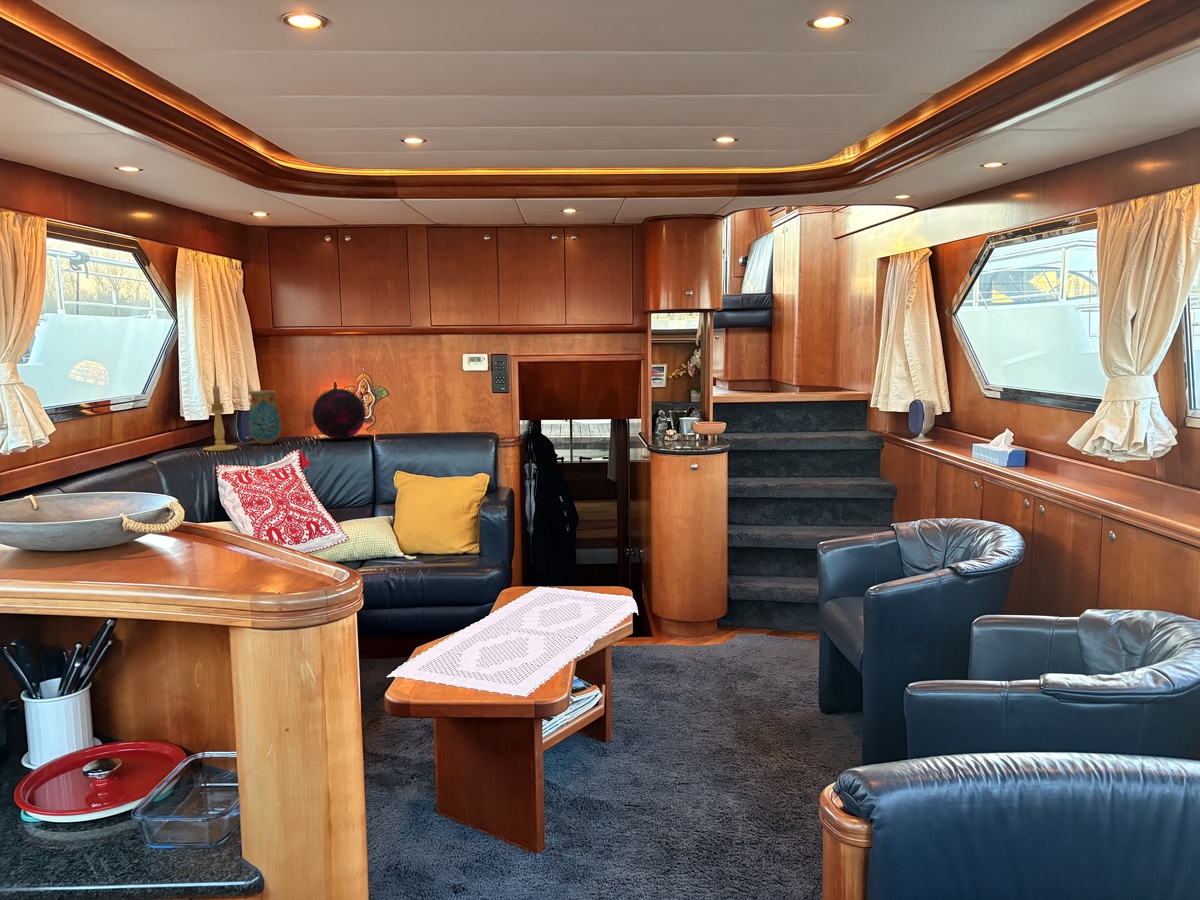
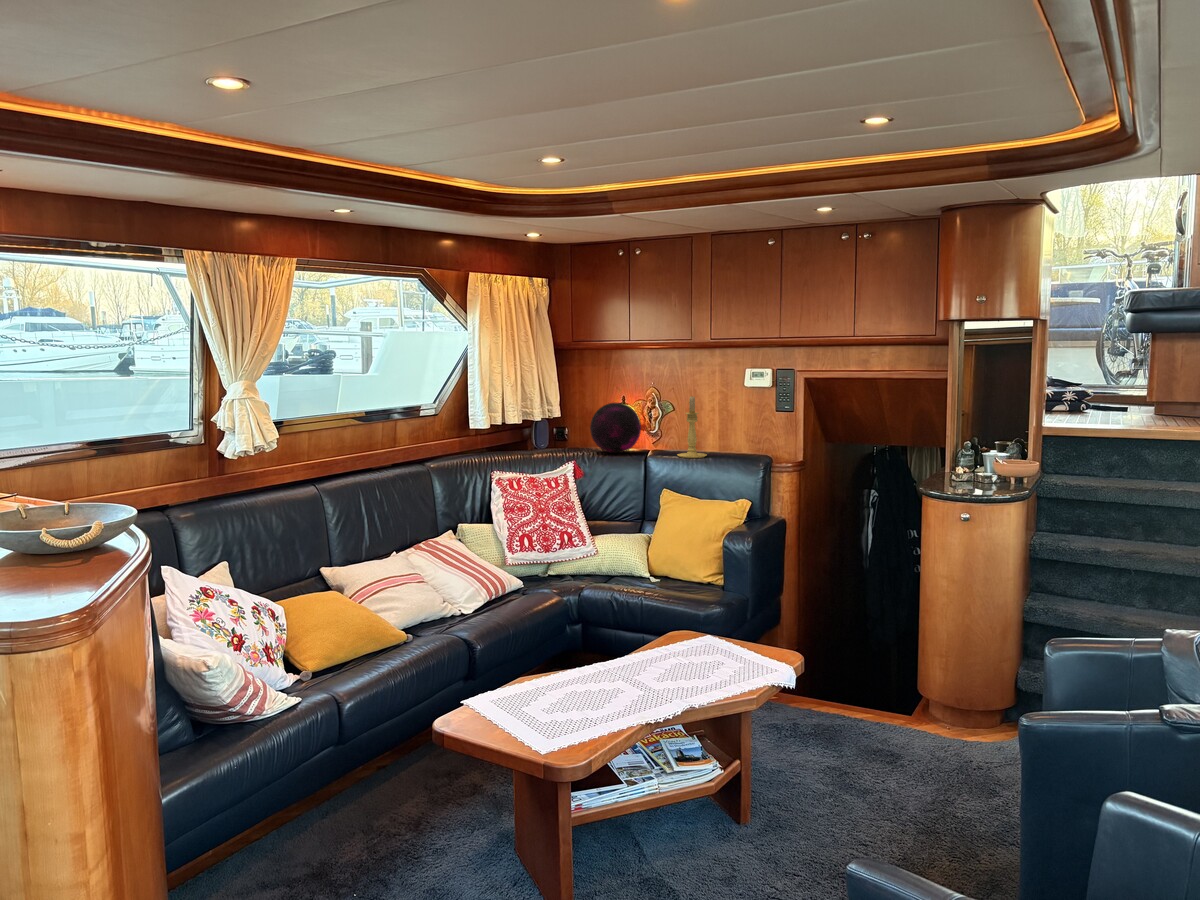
candle holder: present [203,386,237,451] -> present [677,396,707,458]
vase: present [249,390,281,444] -> none [532,402,561,454]

